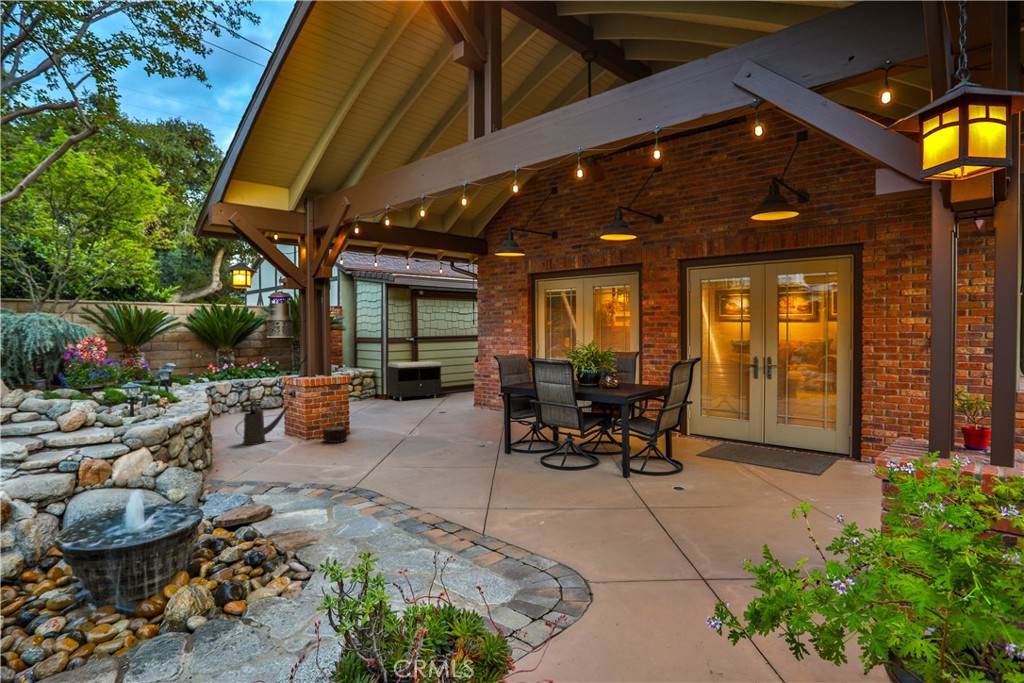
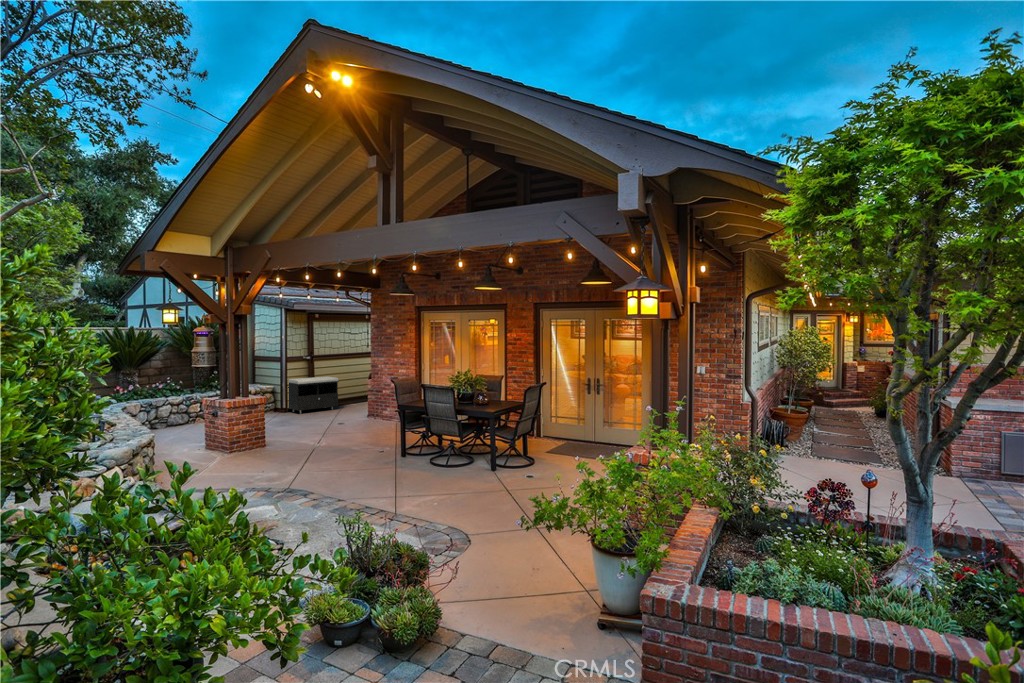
decorative plant: present [317,401,347,443] -> none [239,418,267,455]
watering can: present [236,402,289,445] -> none [163,423,211,460]

